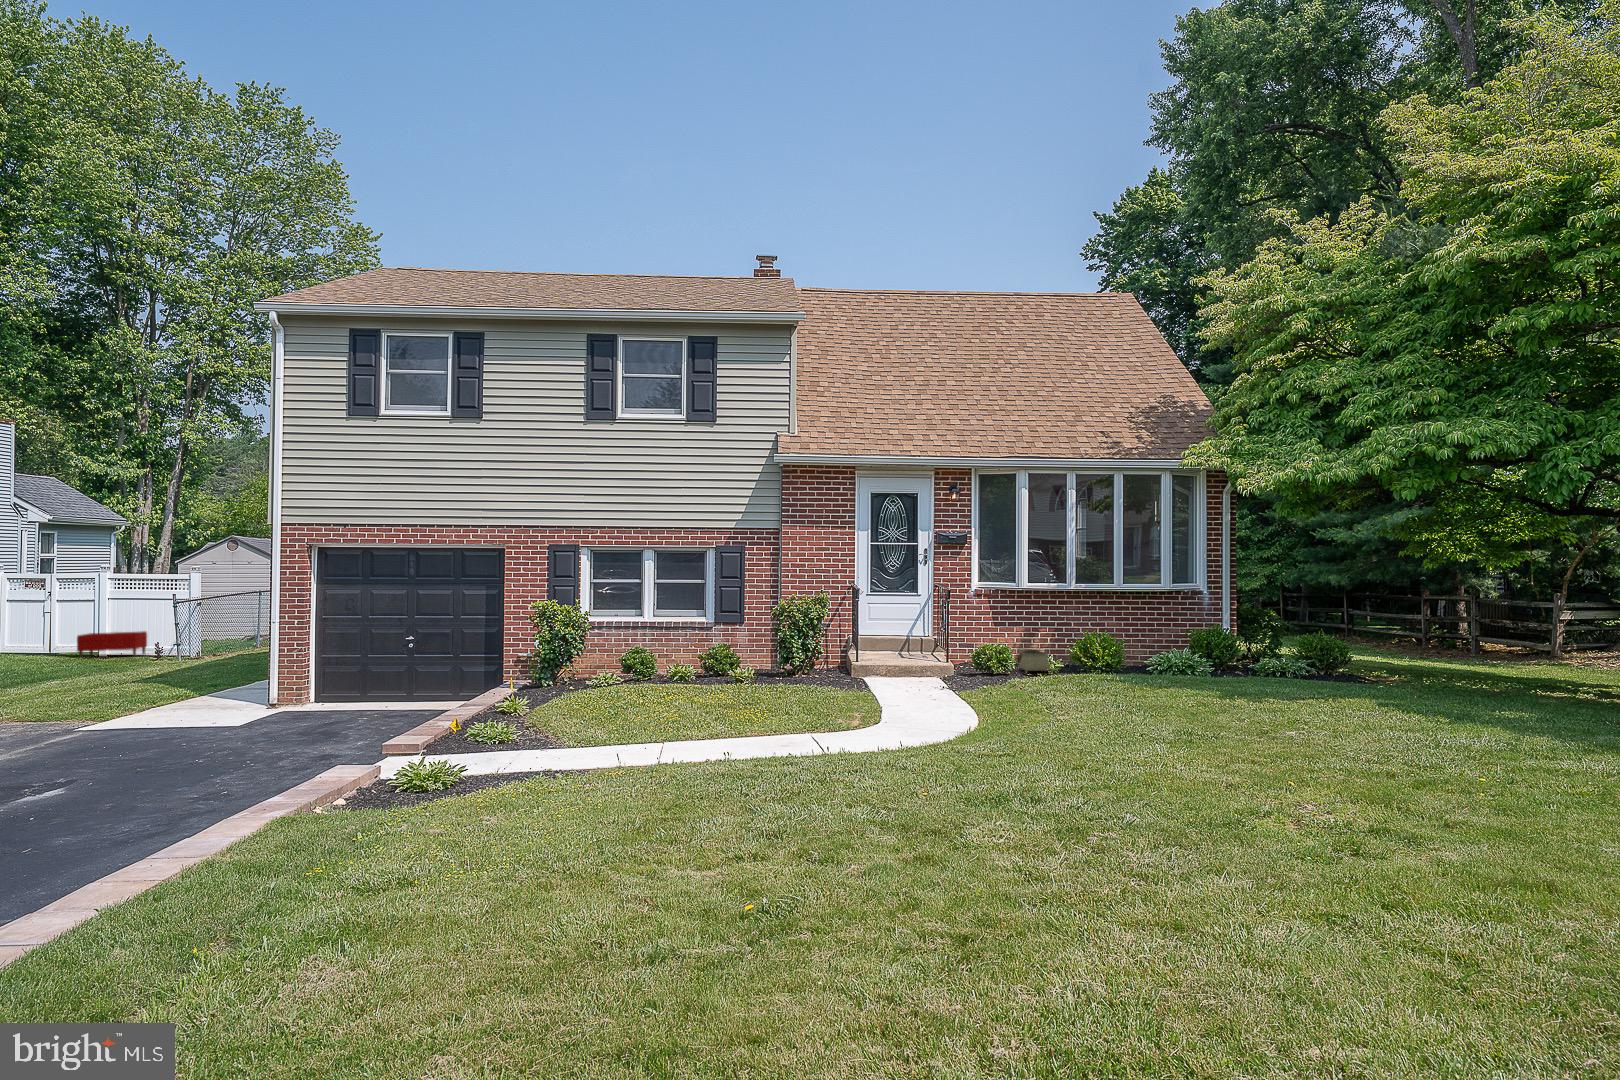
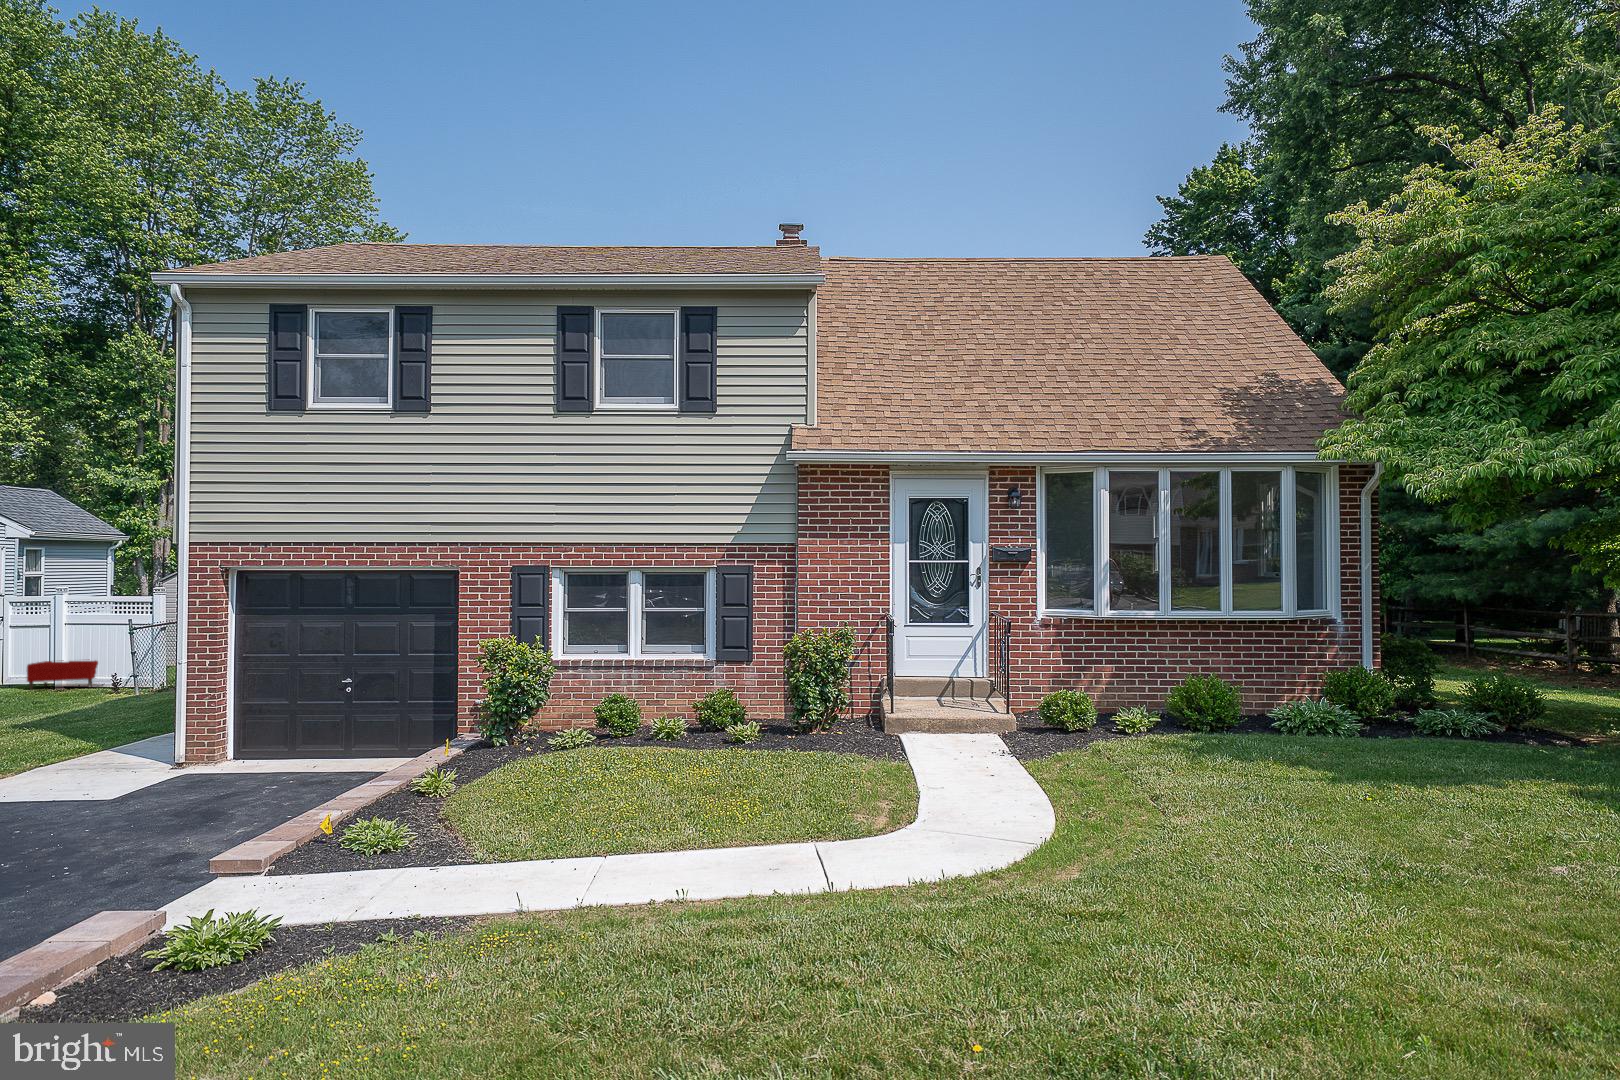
basket: present [1017,649,1053,673] -> none [1097,696,1147,730]

